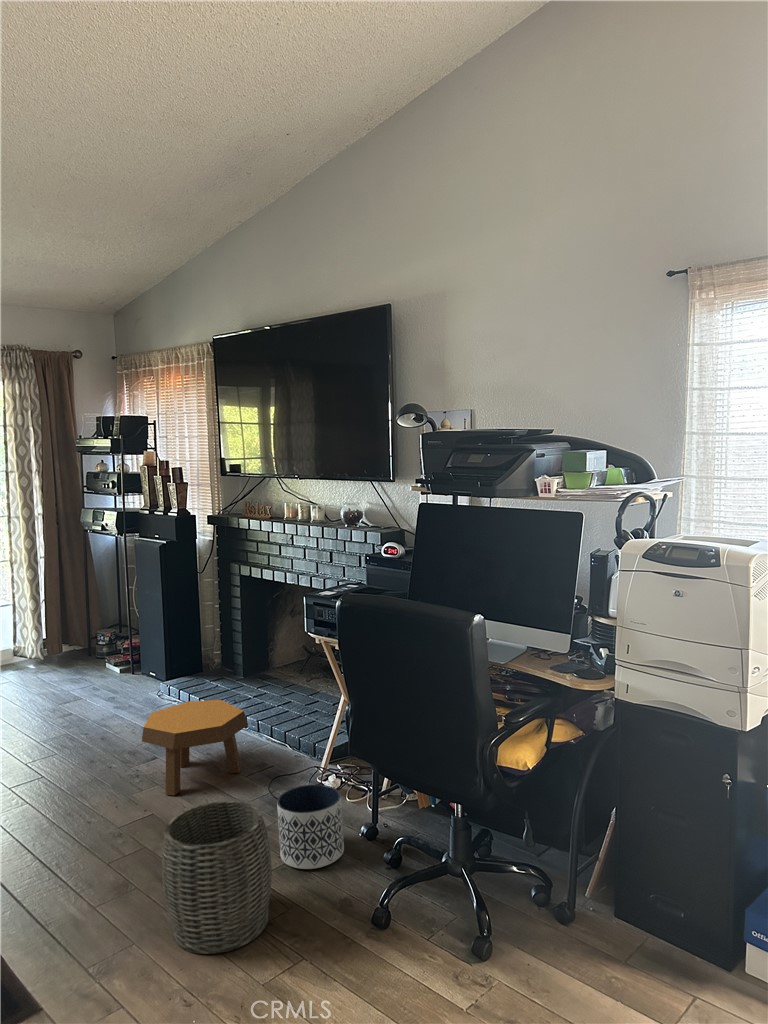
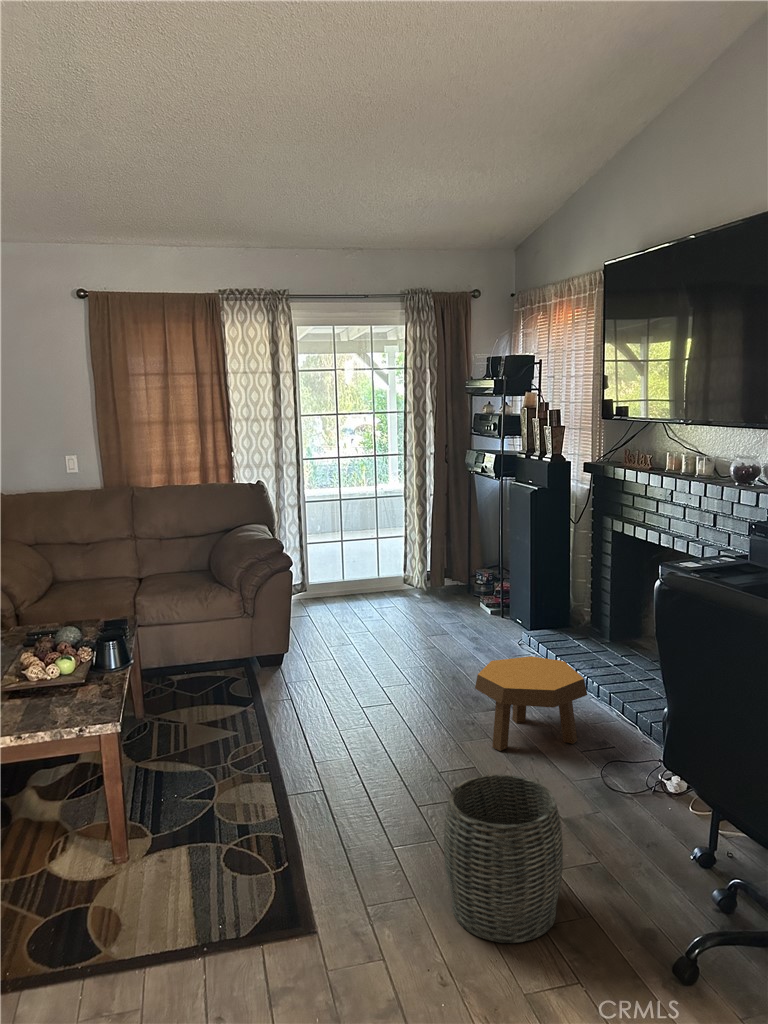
planter: present [277,785,344,869] -> none [590,781,668,882]

